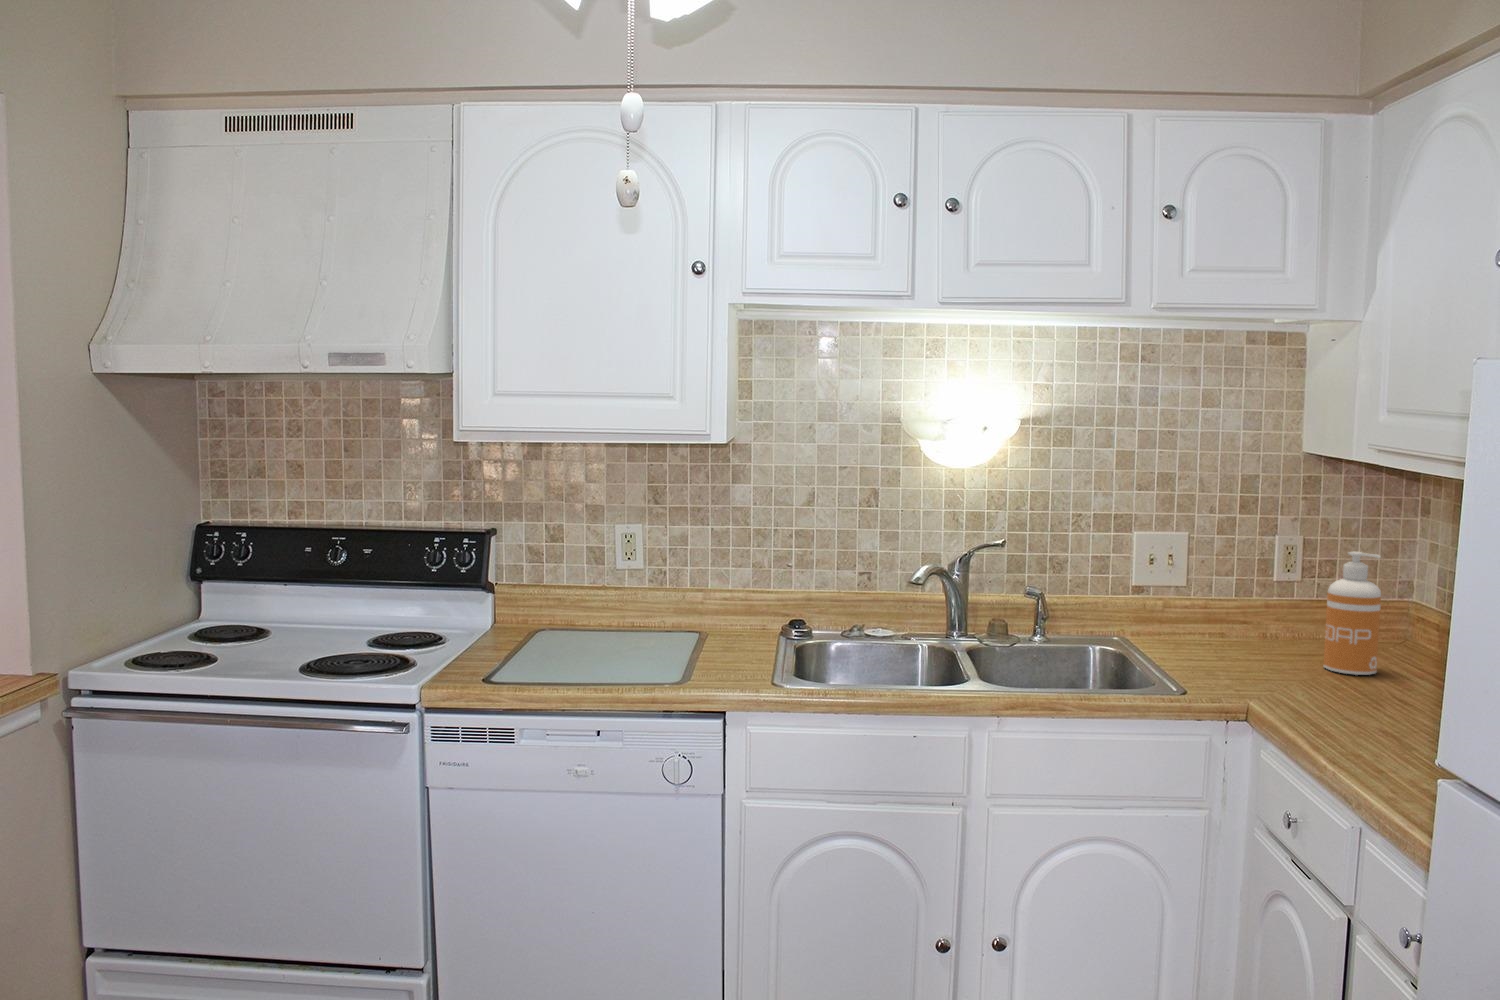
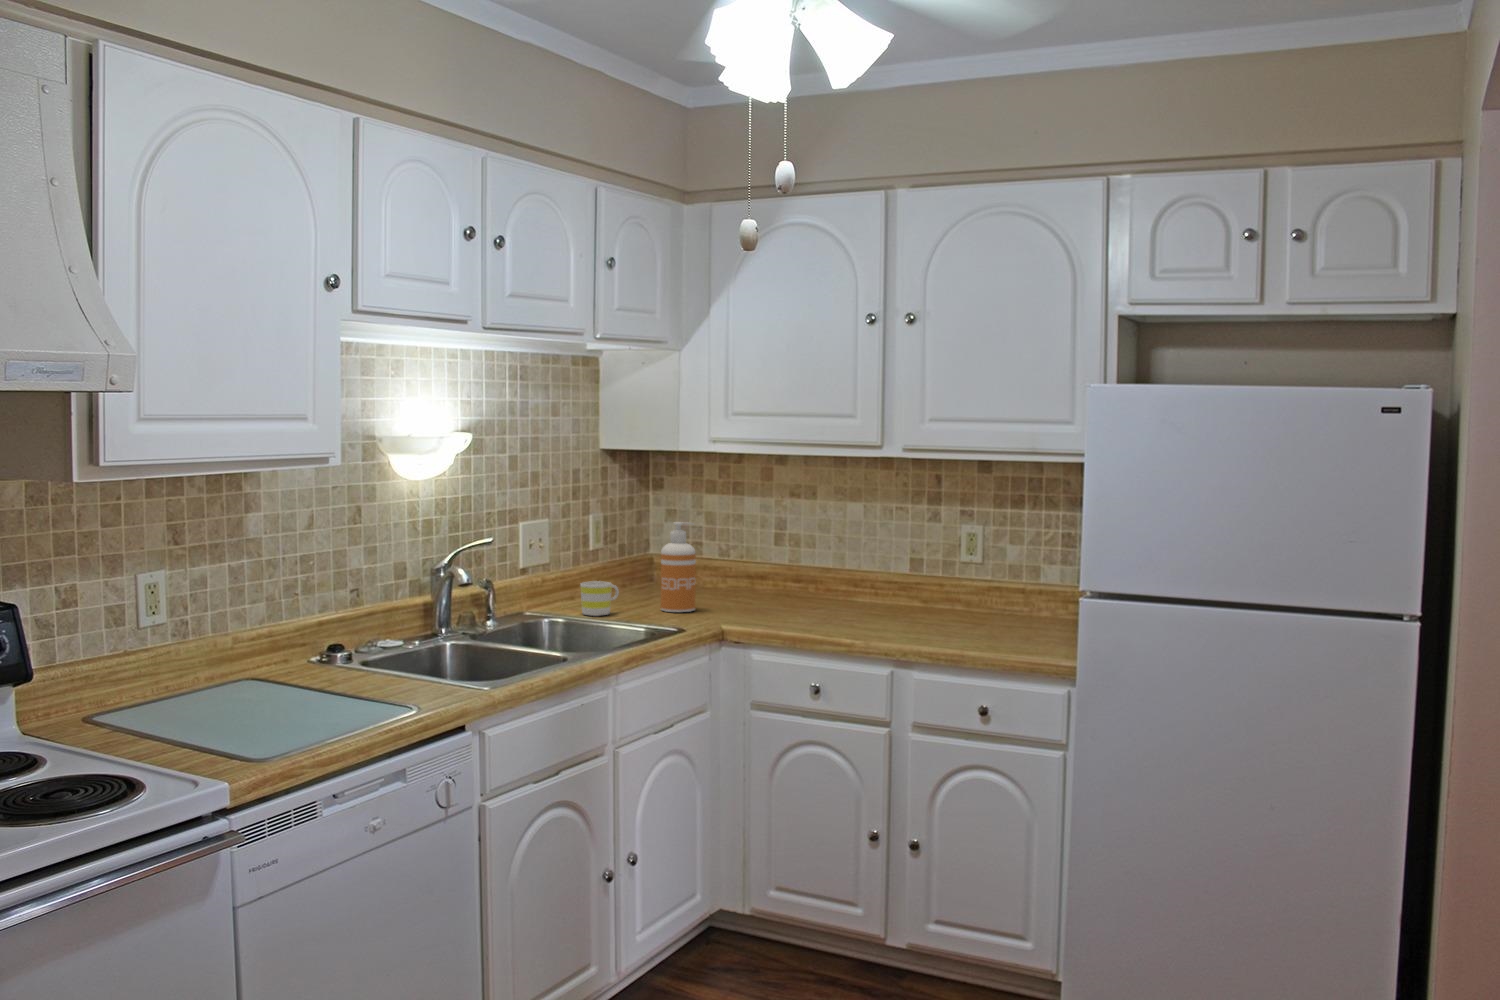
mug: none [1207,610,1265,654] -> present [580,581,619,616]

